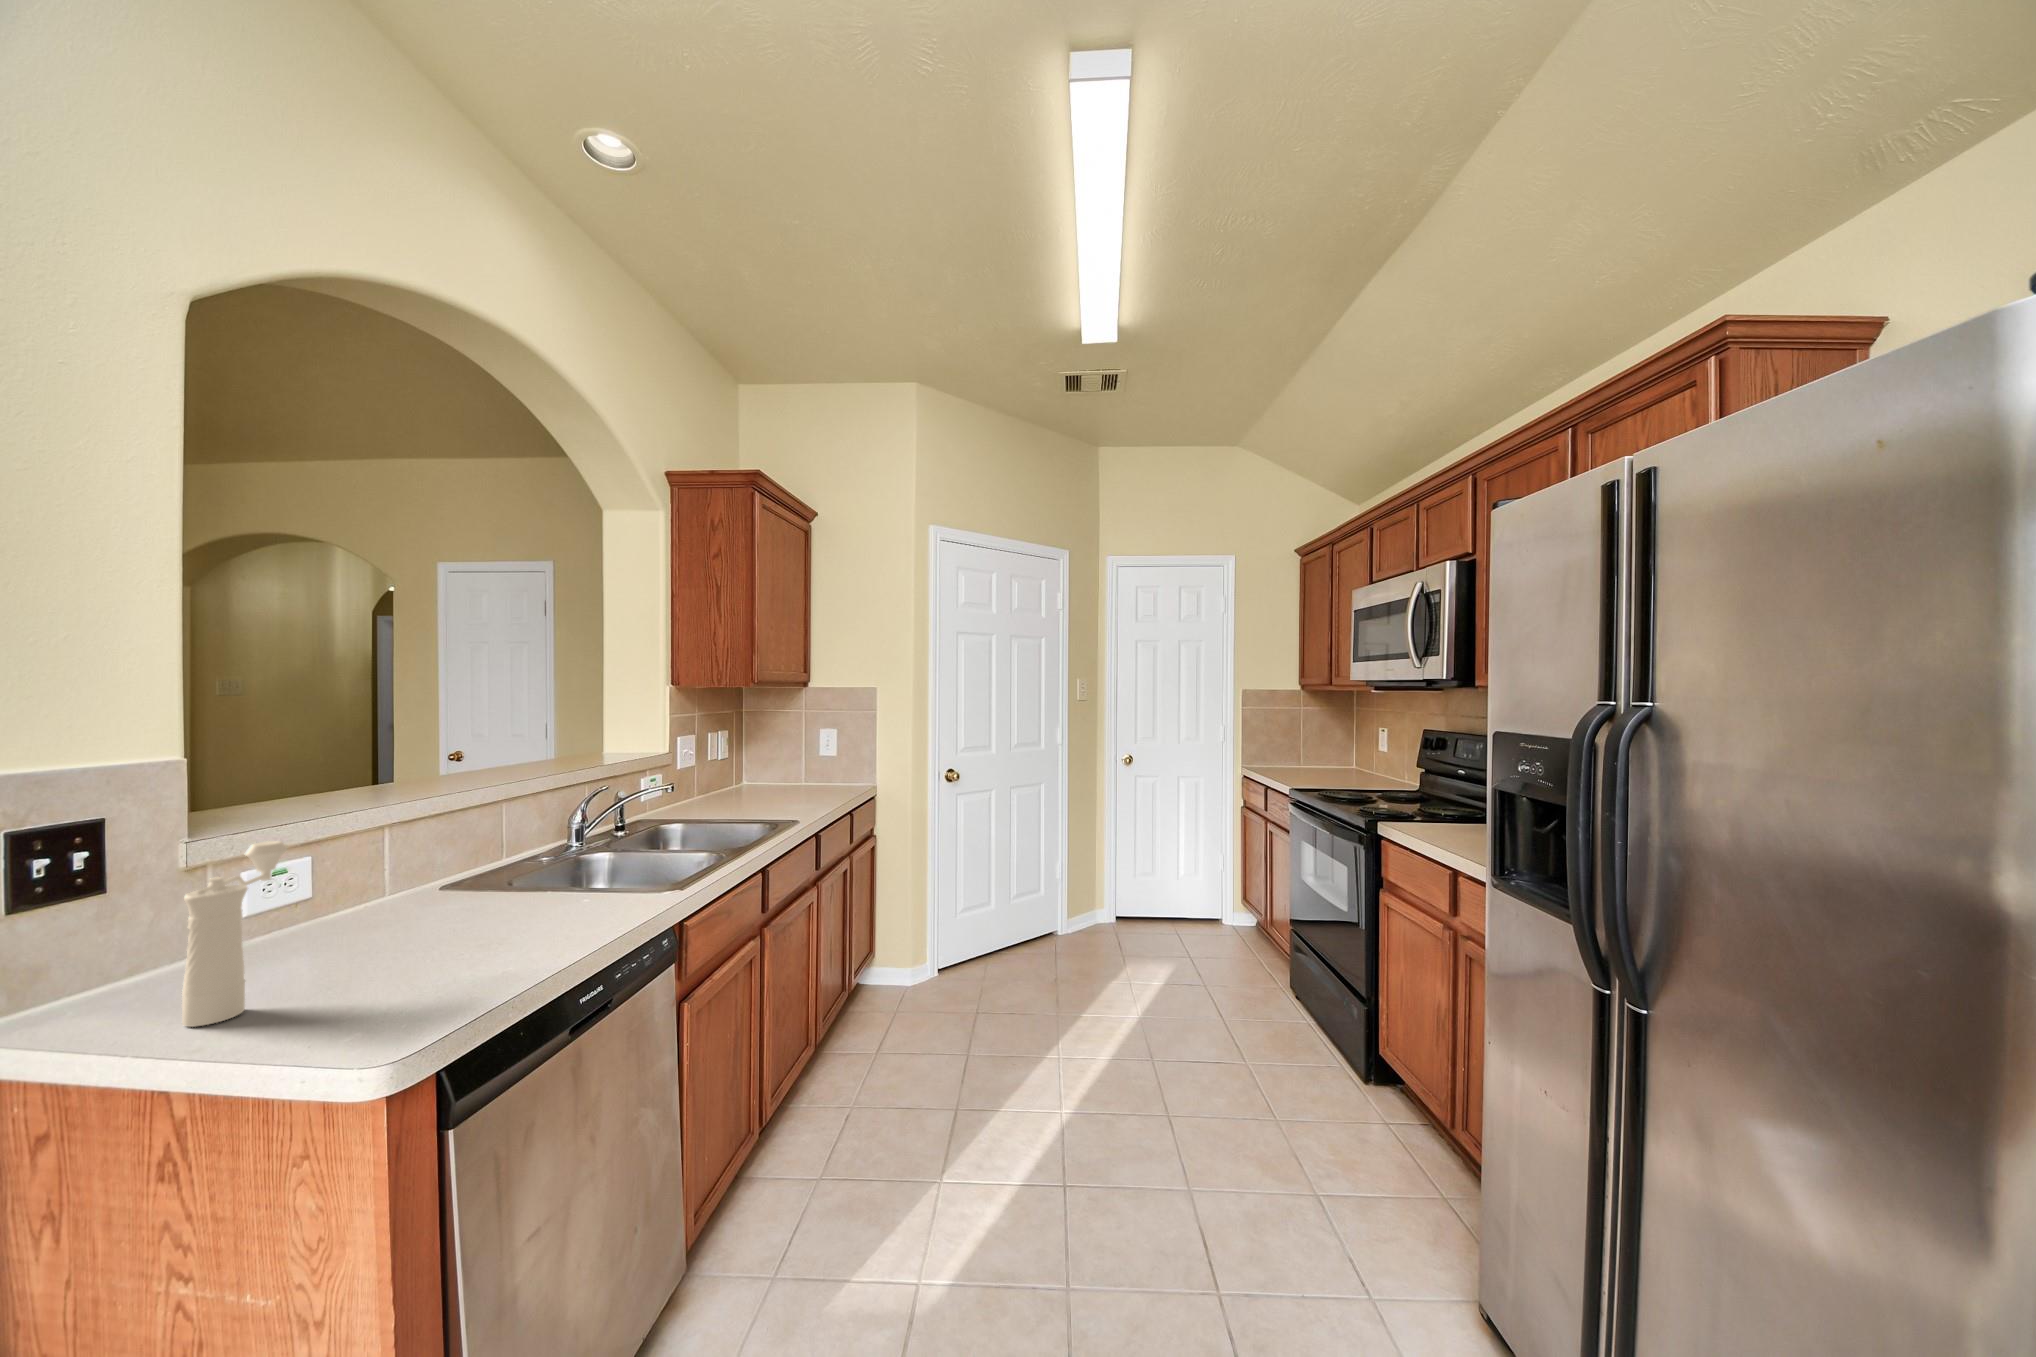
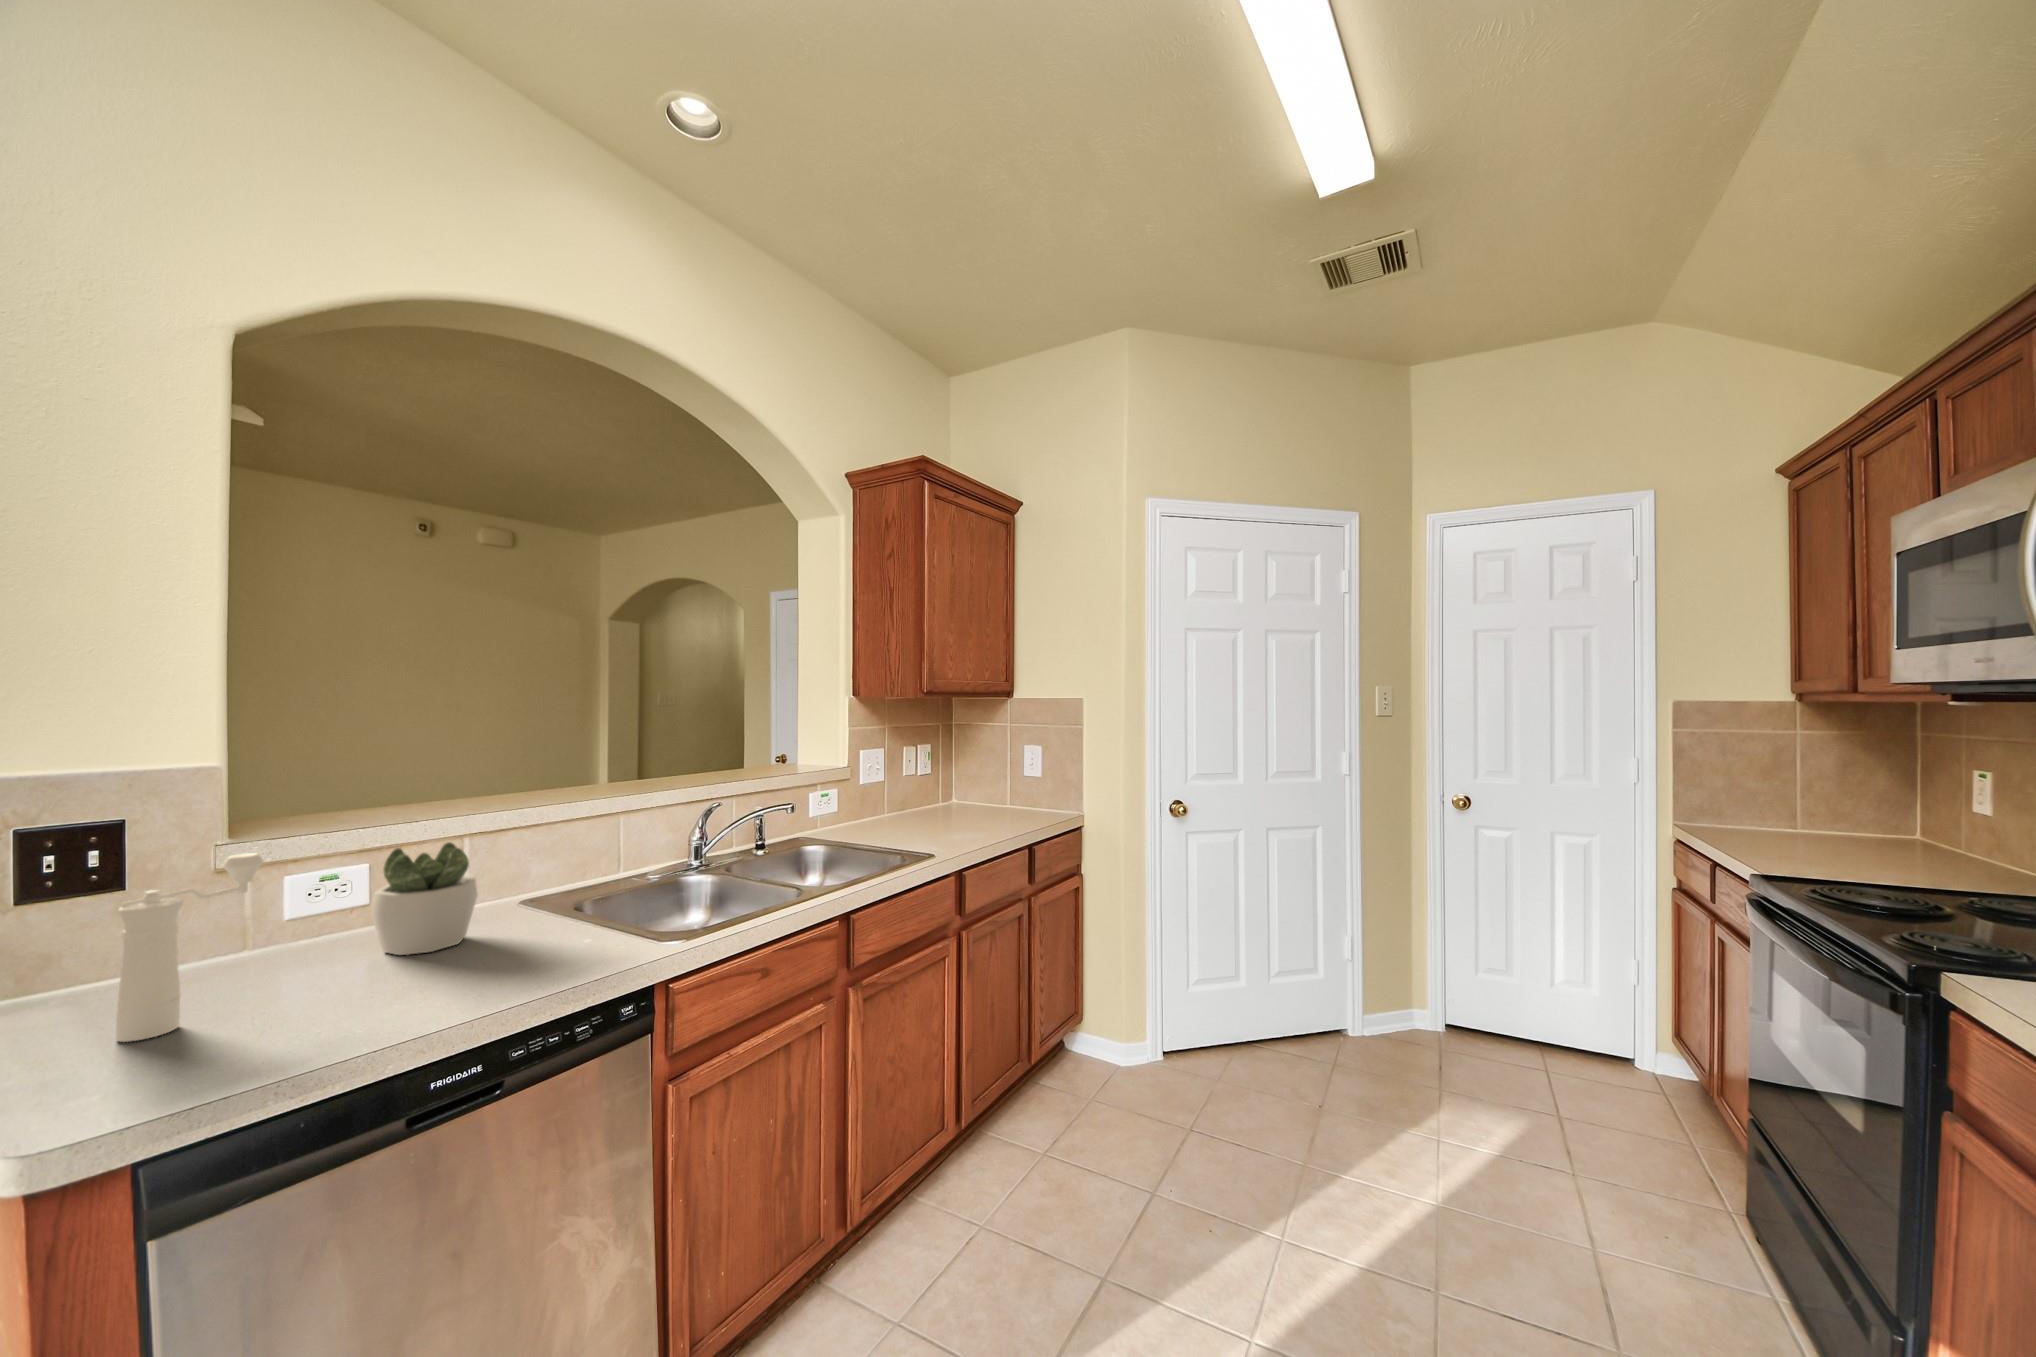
succulent plant: none [337,828,444,937] -> present [371,842,477,955]

